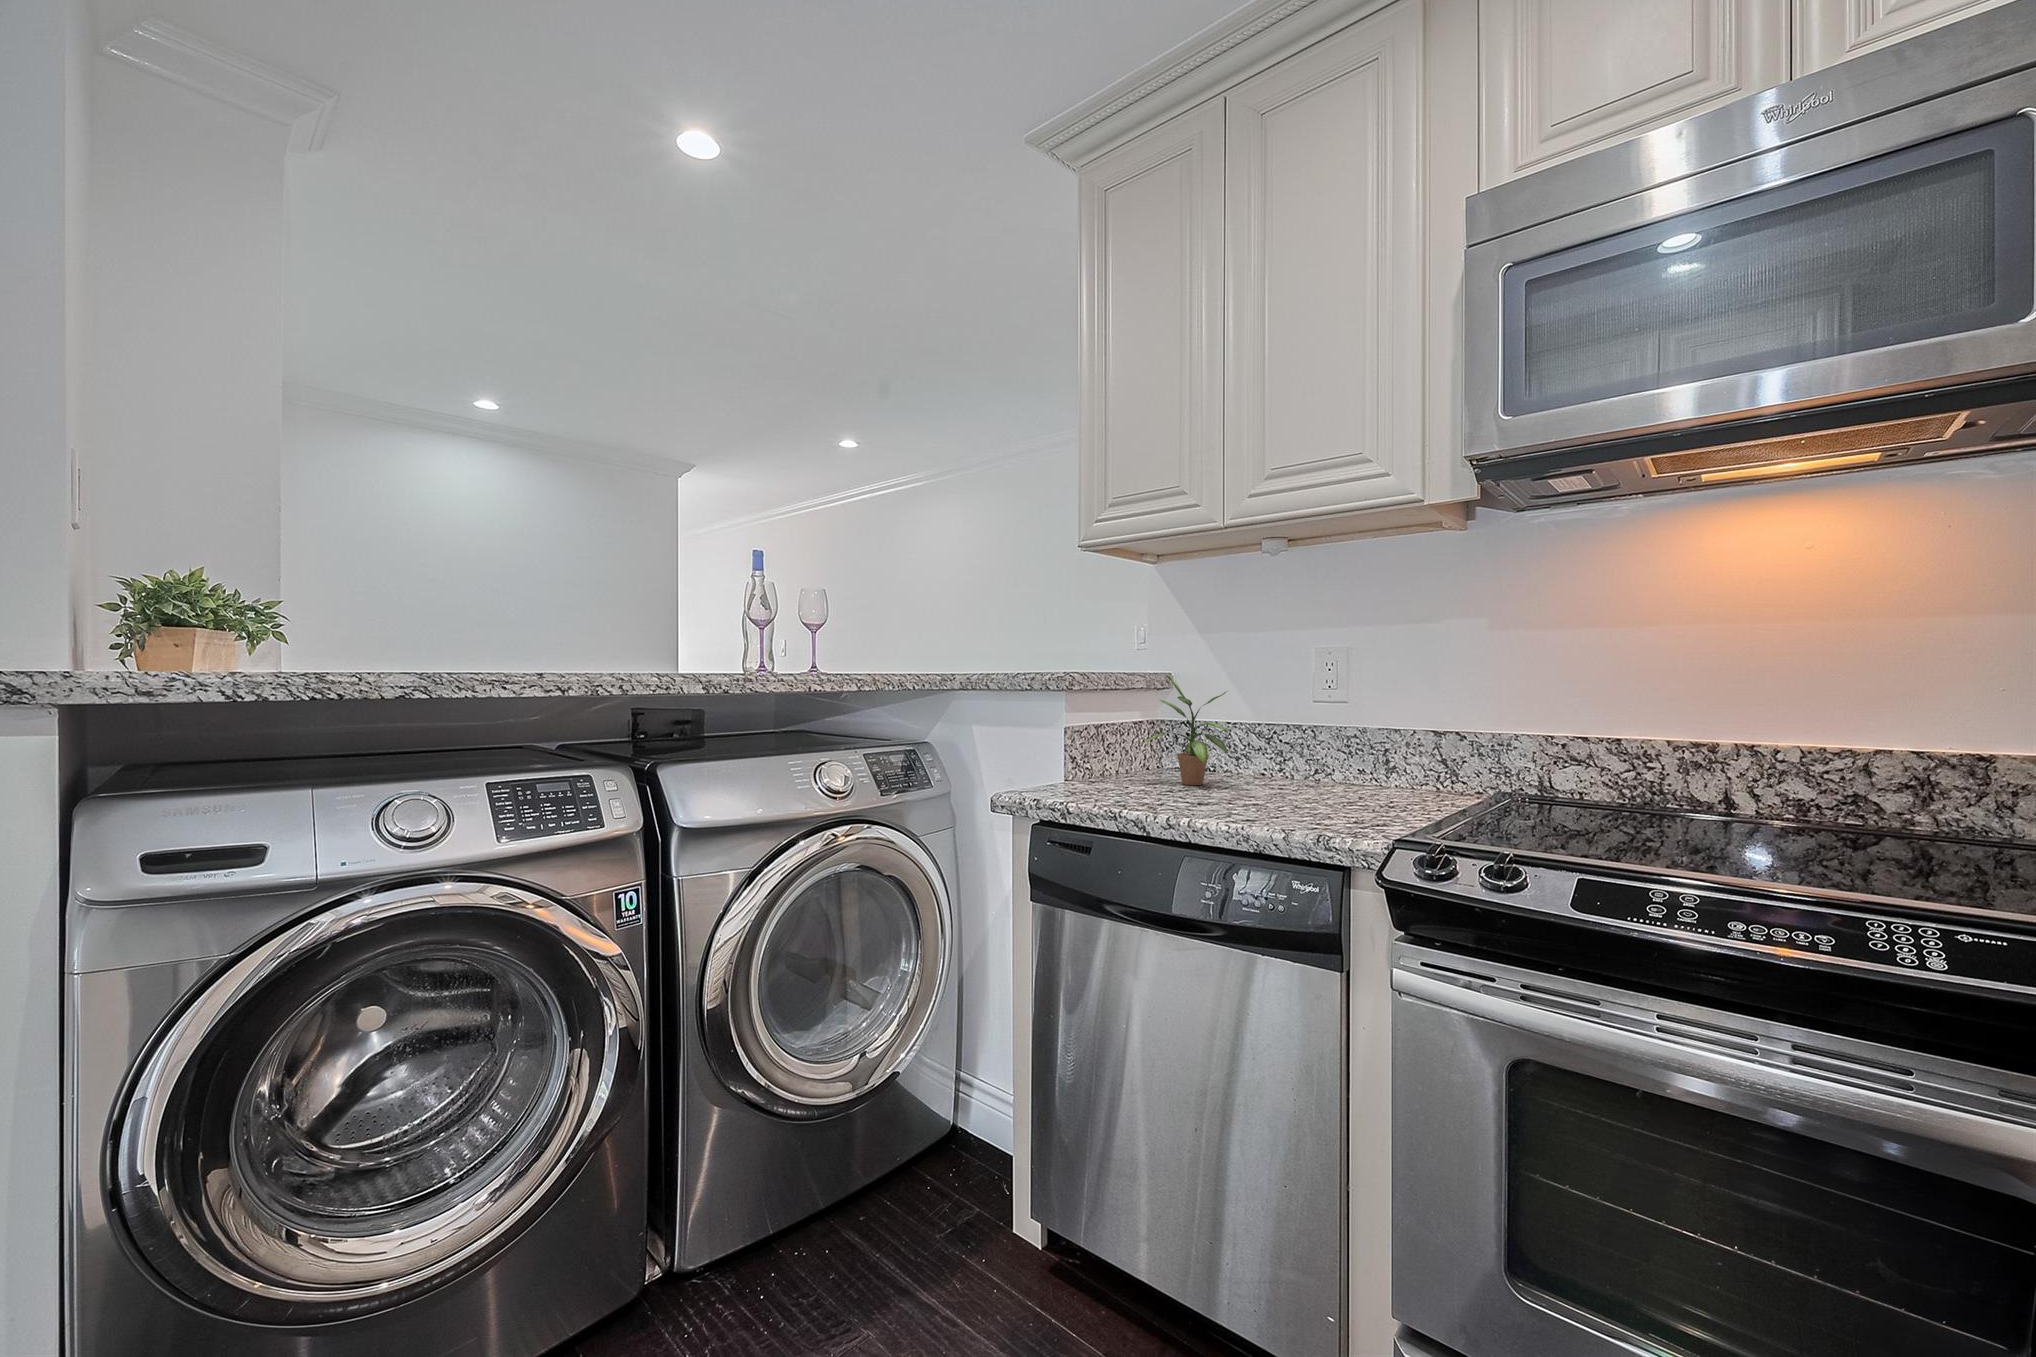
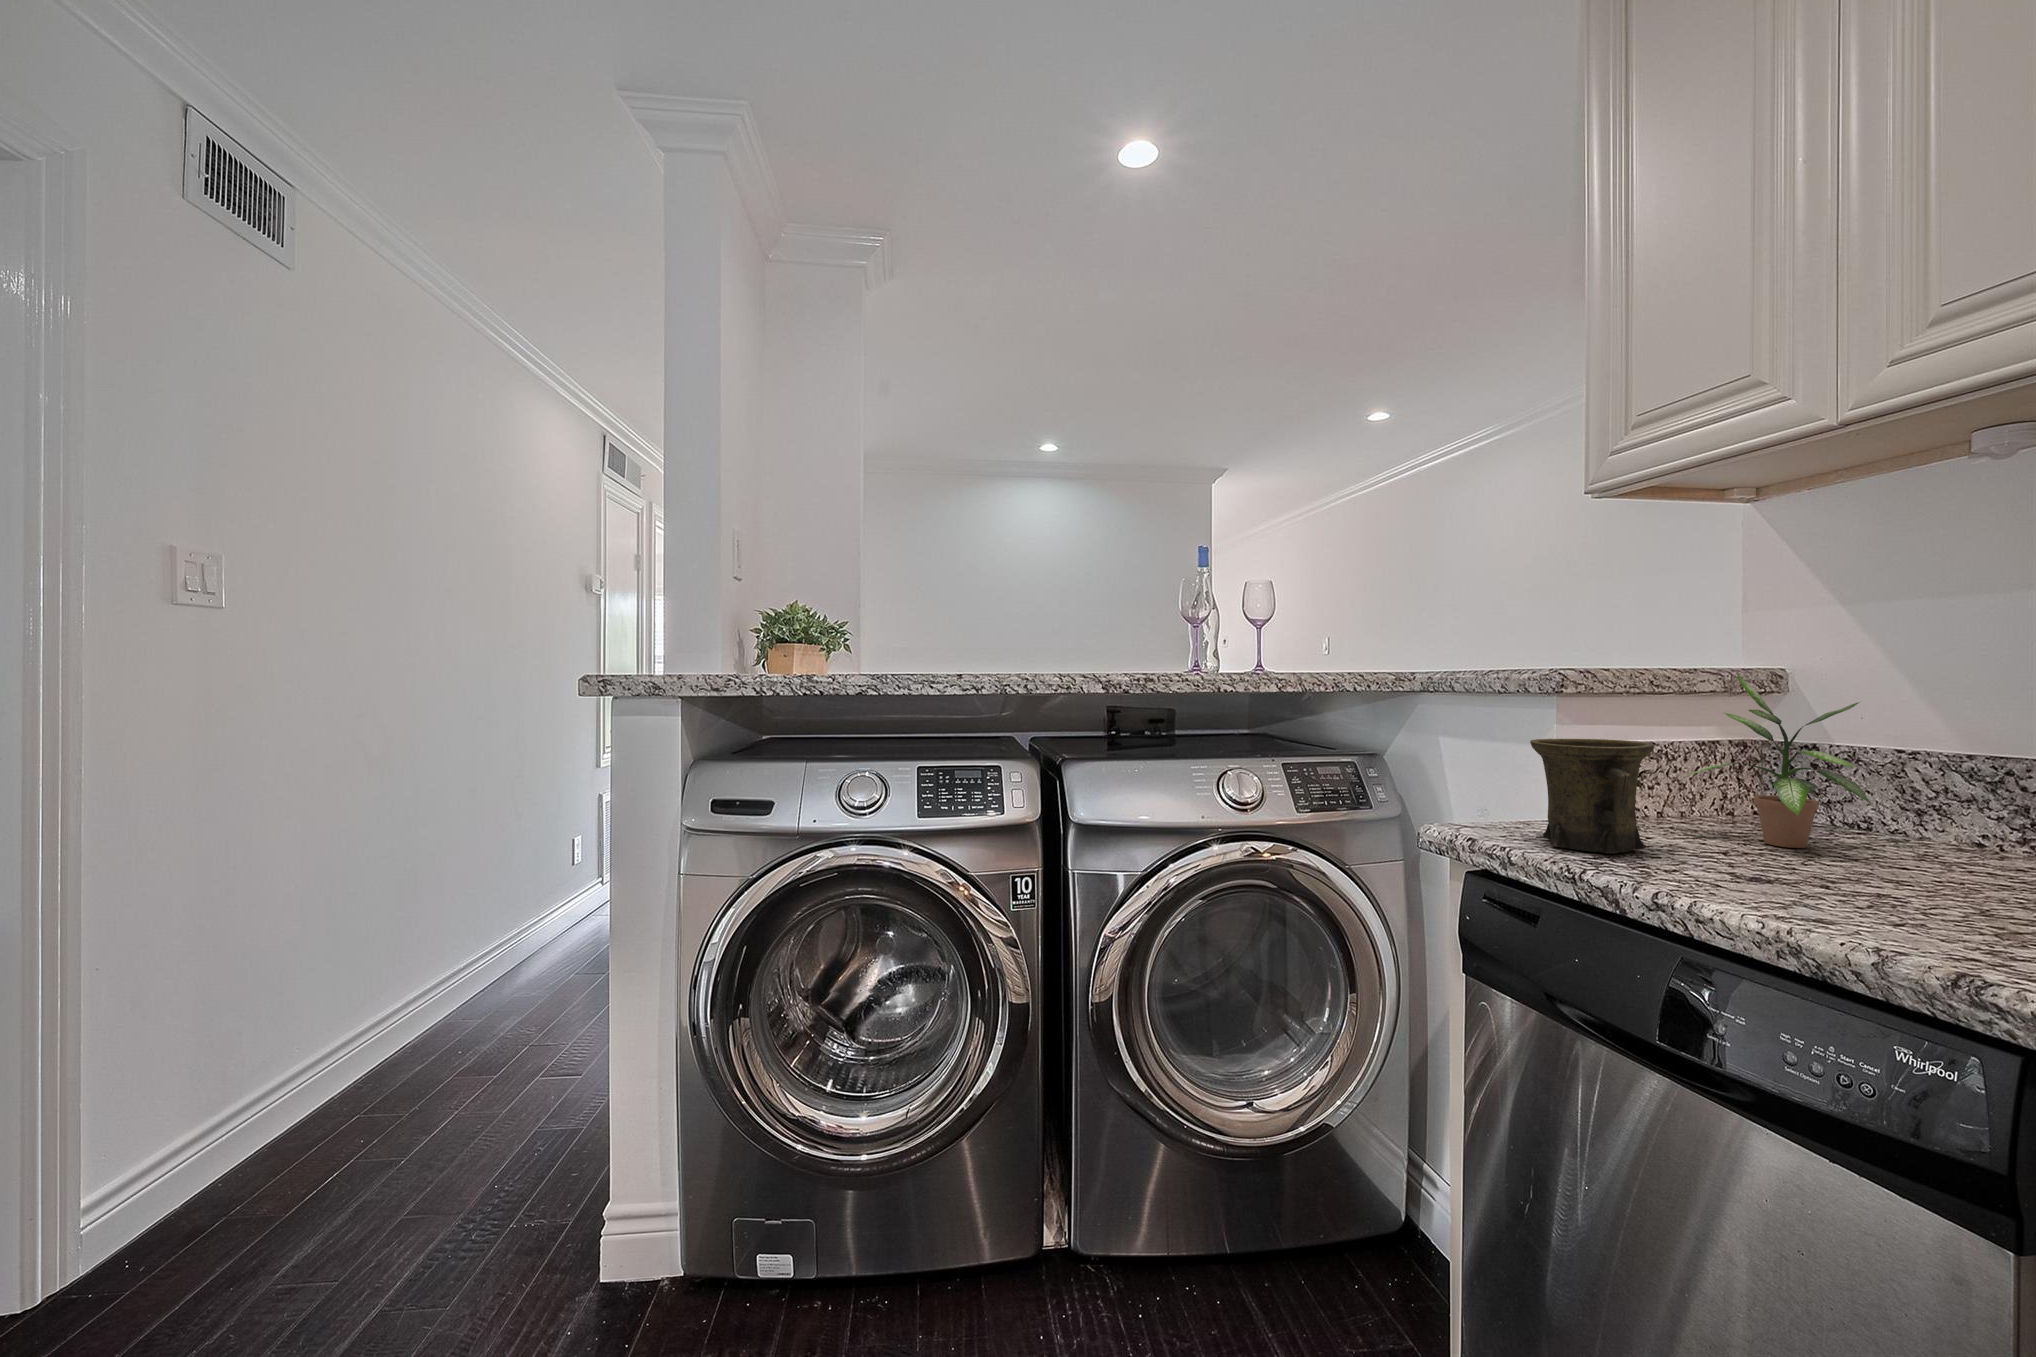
mug: none [1068,720,1141,799] -> present [1530,739,1654,853]

